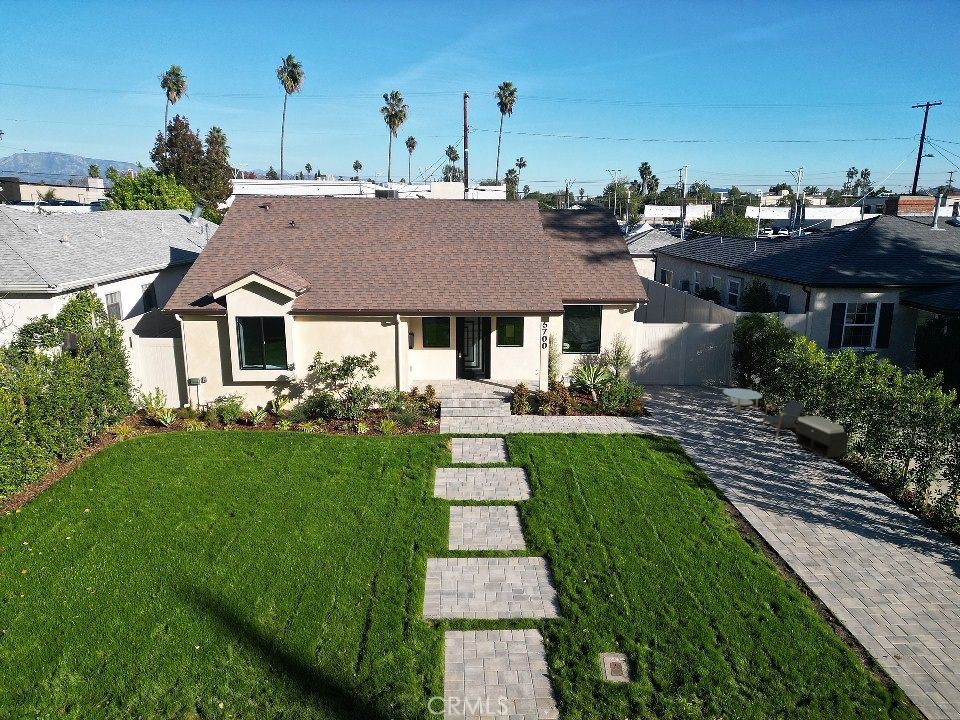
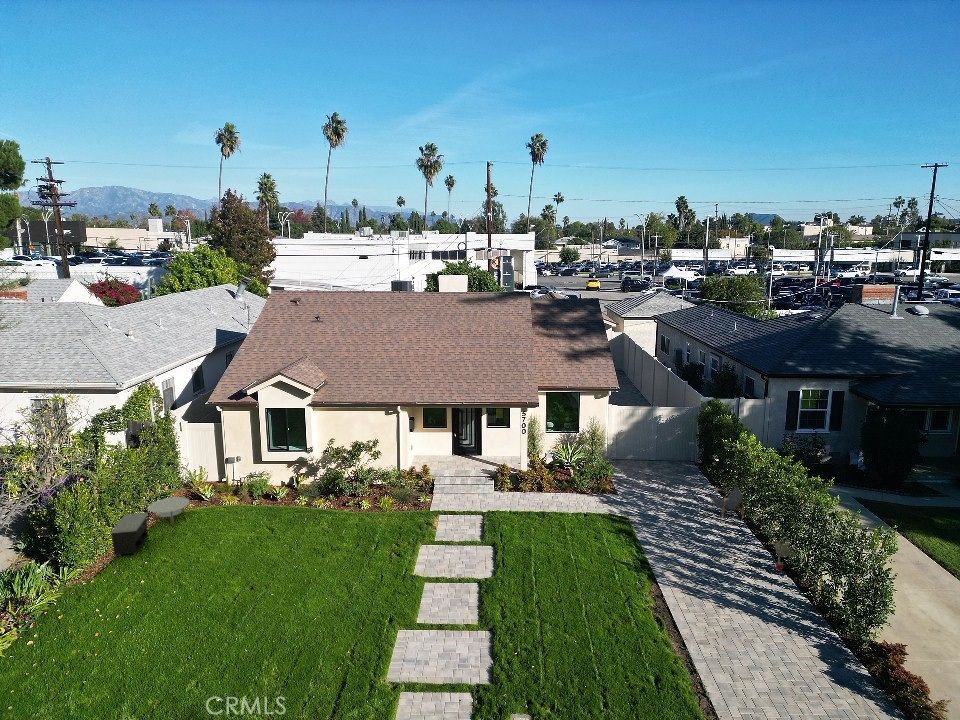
round table: present [723,388,762,412] -> present [149,497,189,525]
storage bench: present [796,416,849,459] -> present [111,513,148,556]
potted tree: none [856,447,885,486] -> present [775,540,795,570]

